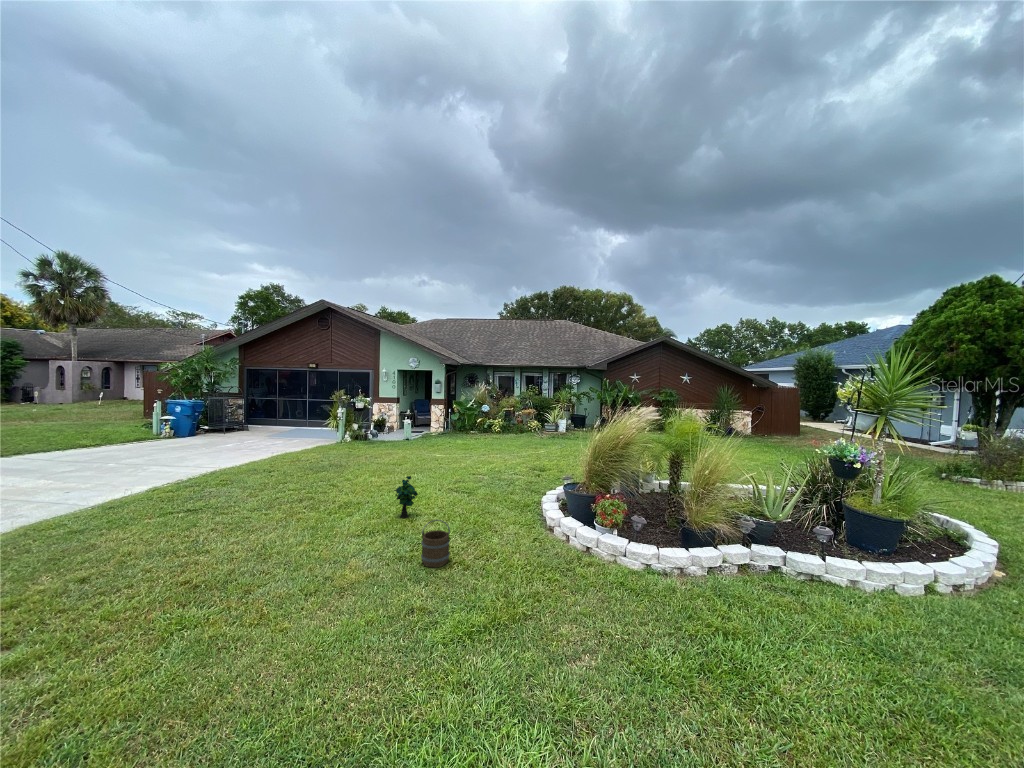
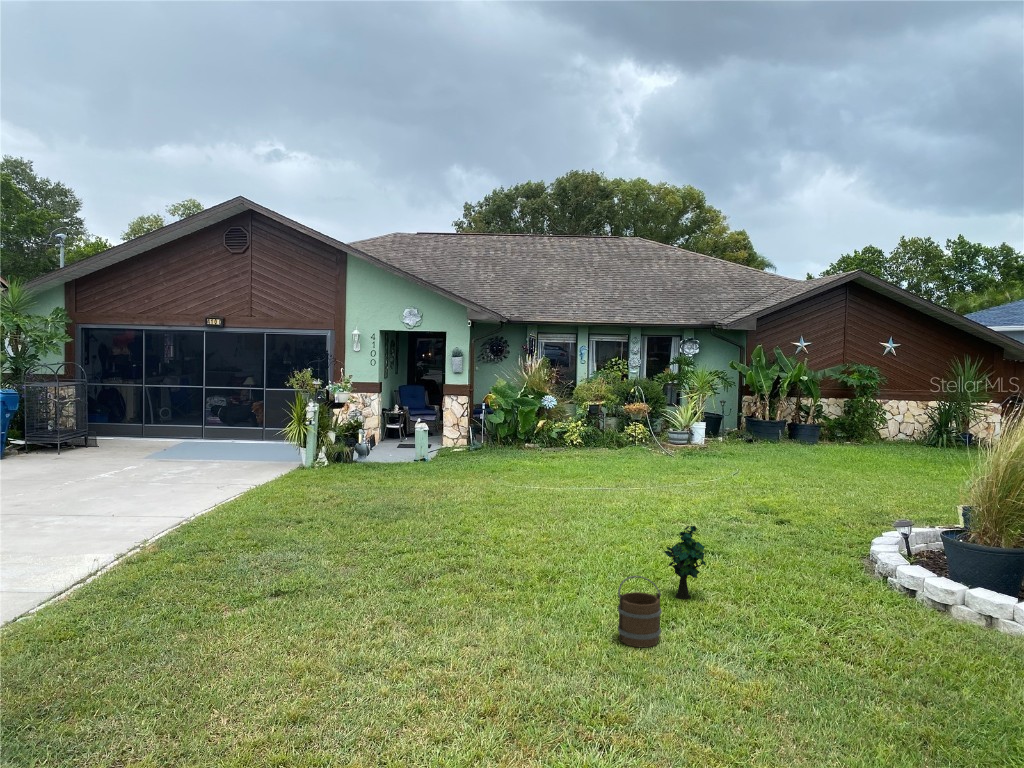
bucket: present [421,520,450,567] -> present [618,576,662,647]

